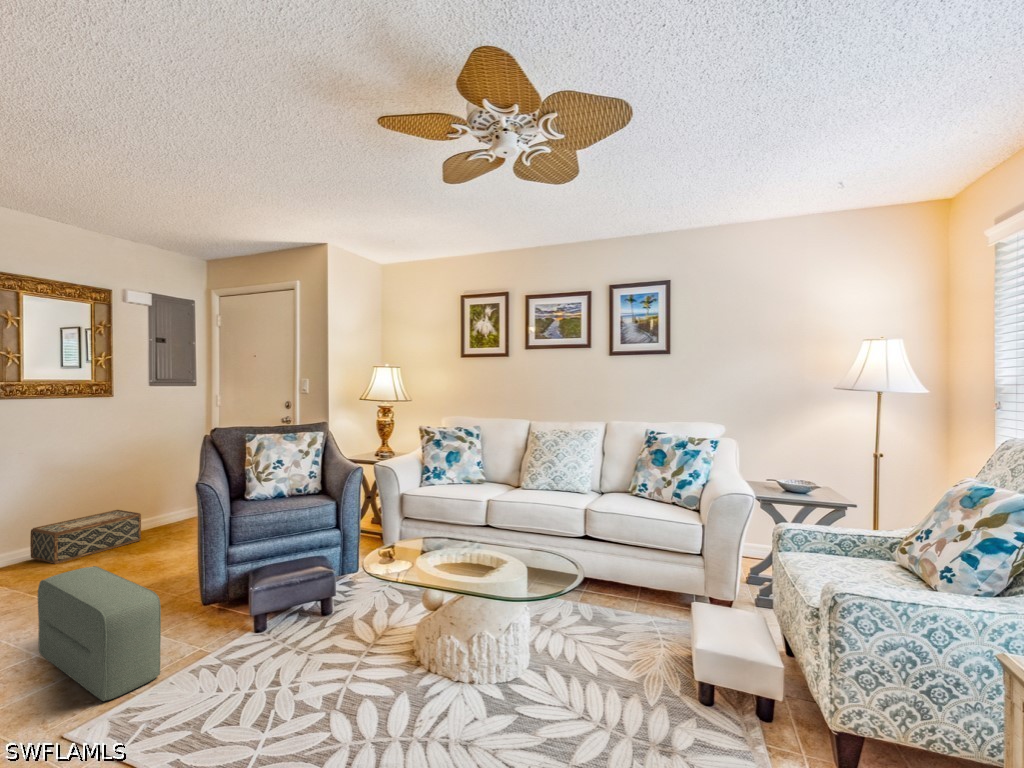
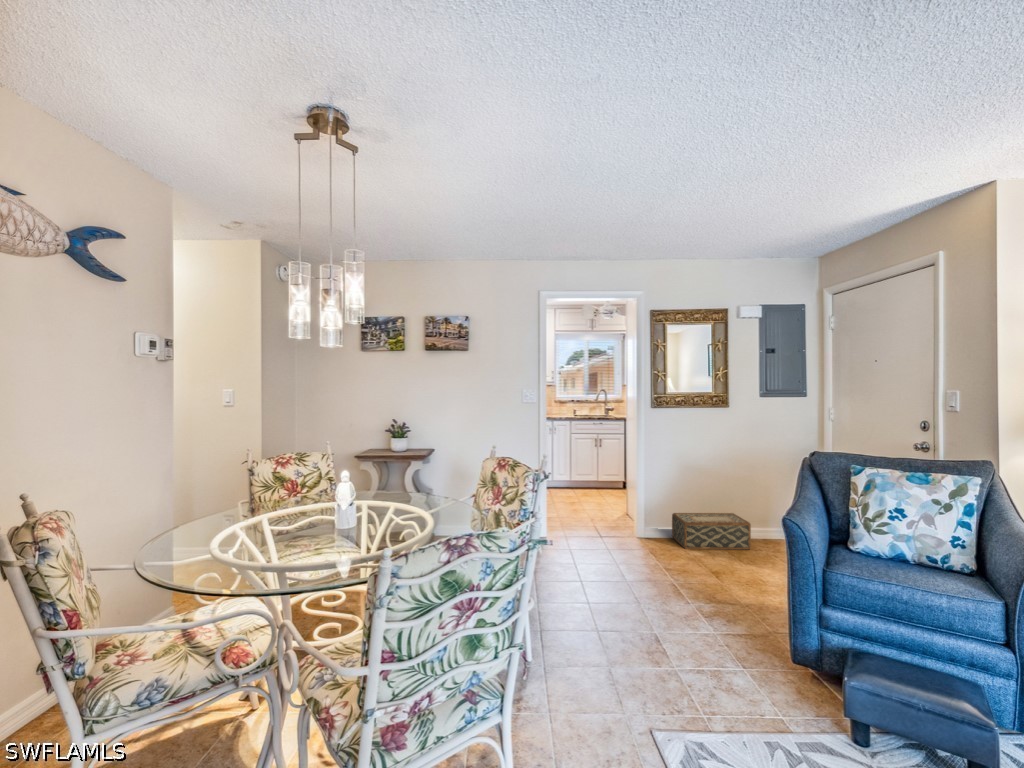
pouf: present [38,566,161,701] -> none [653,570,734,728]

